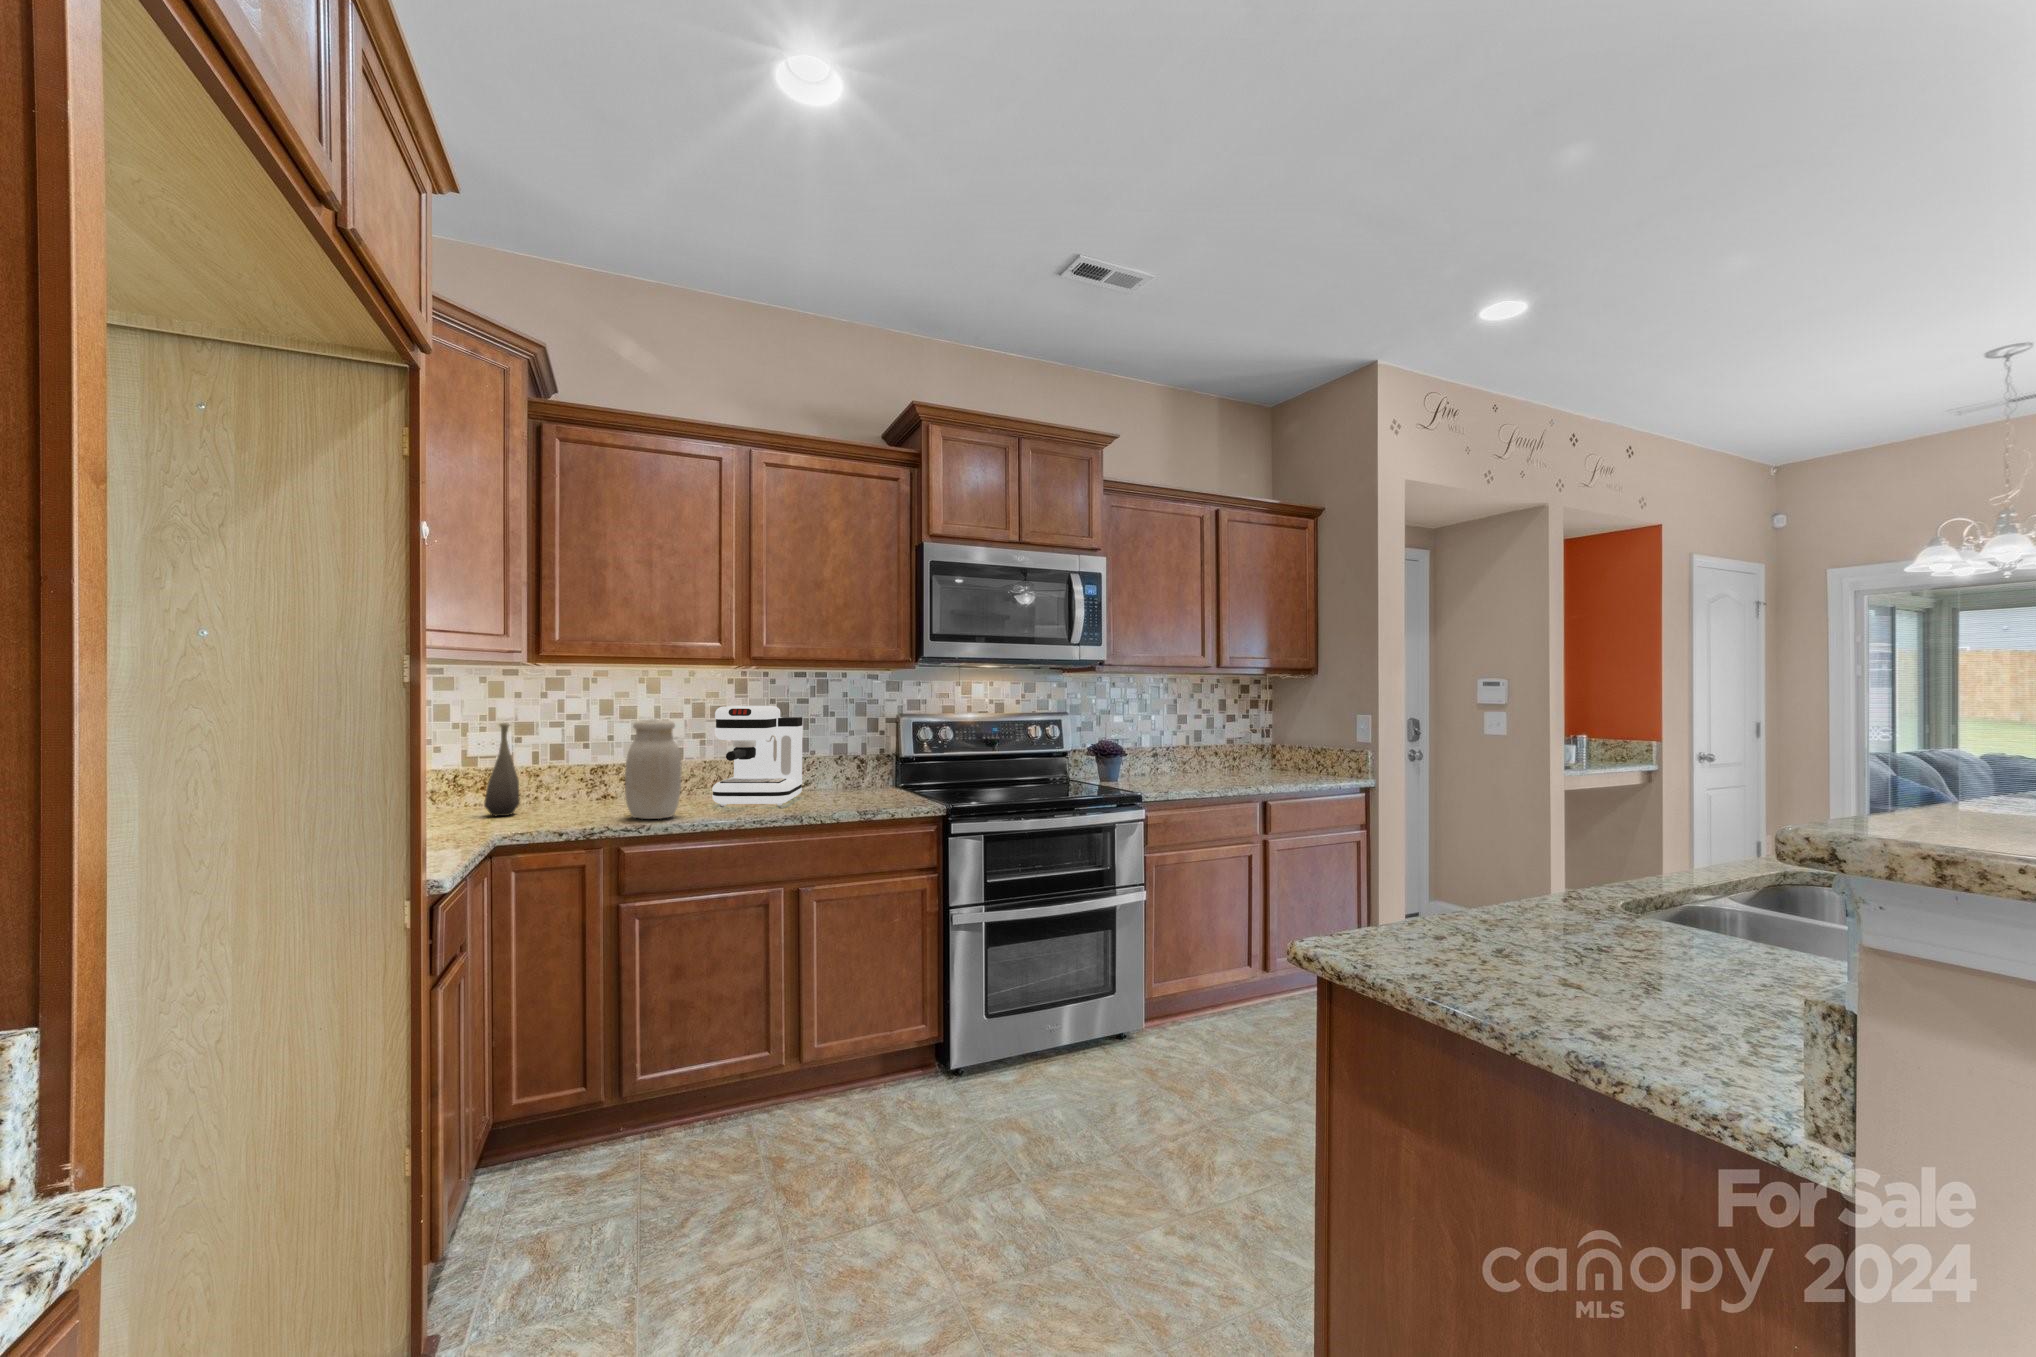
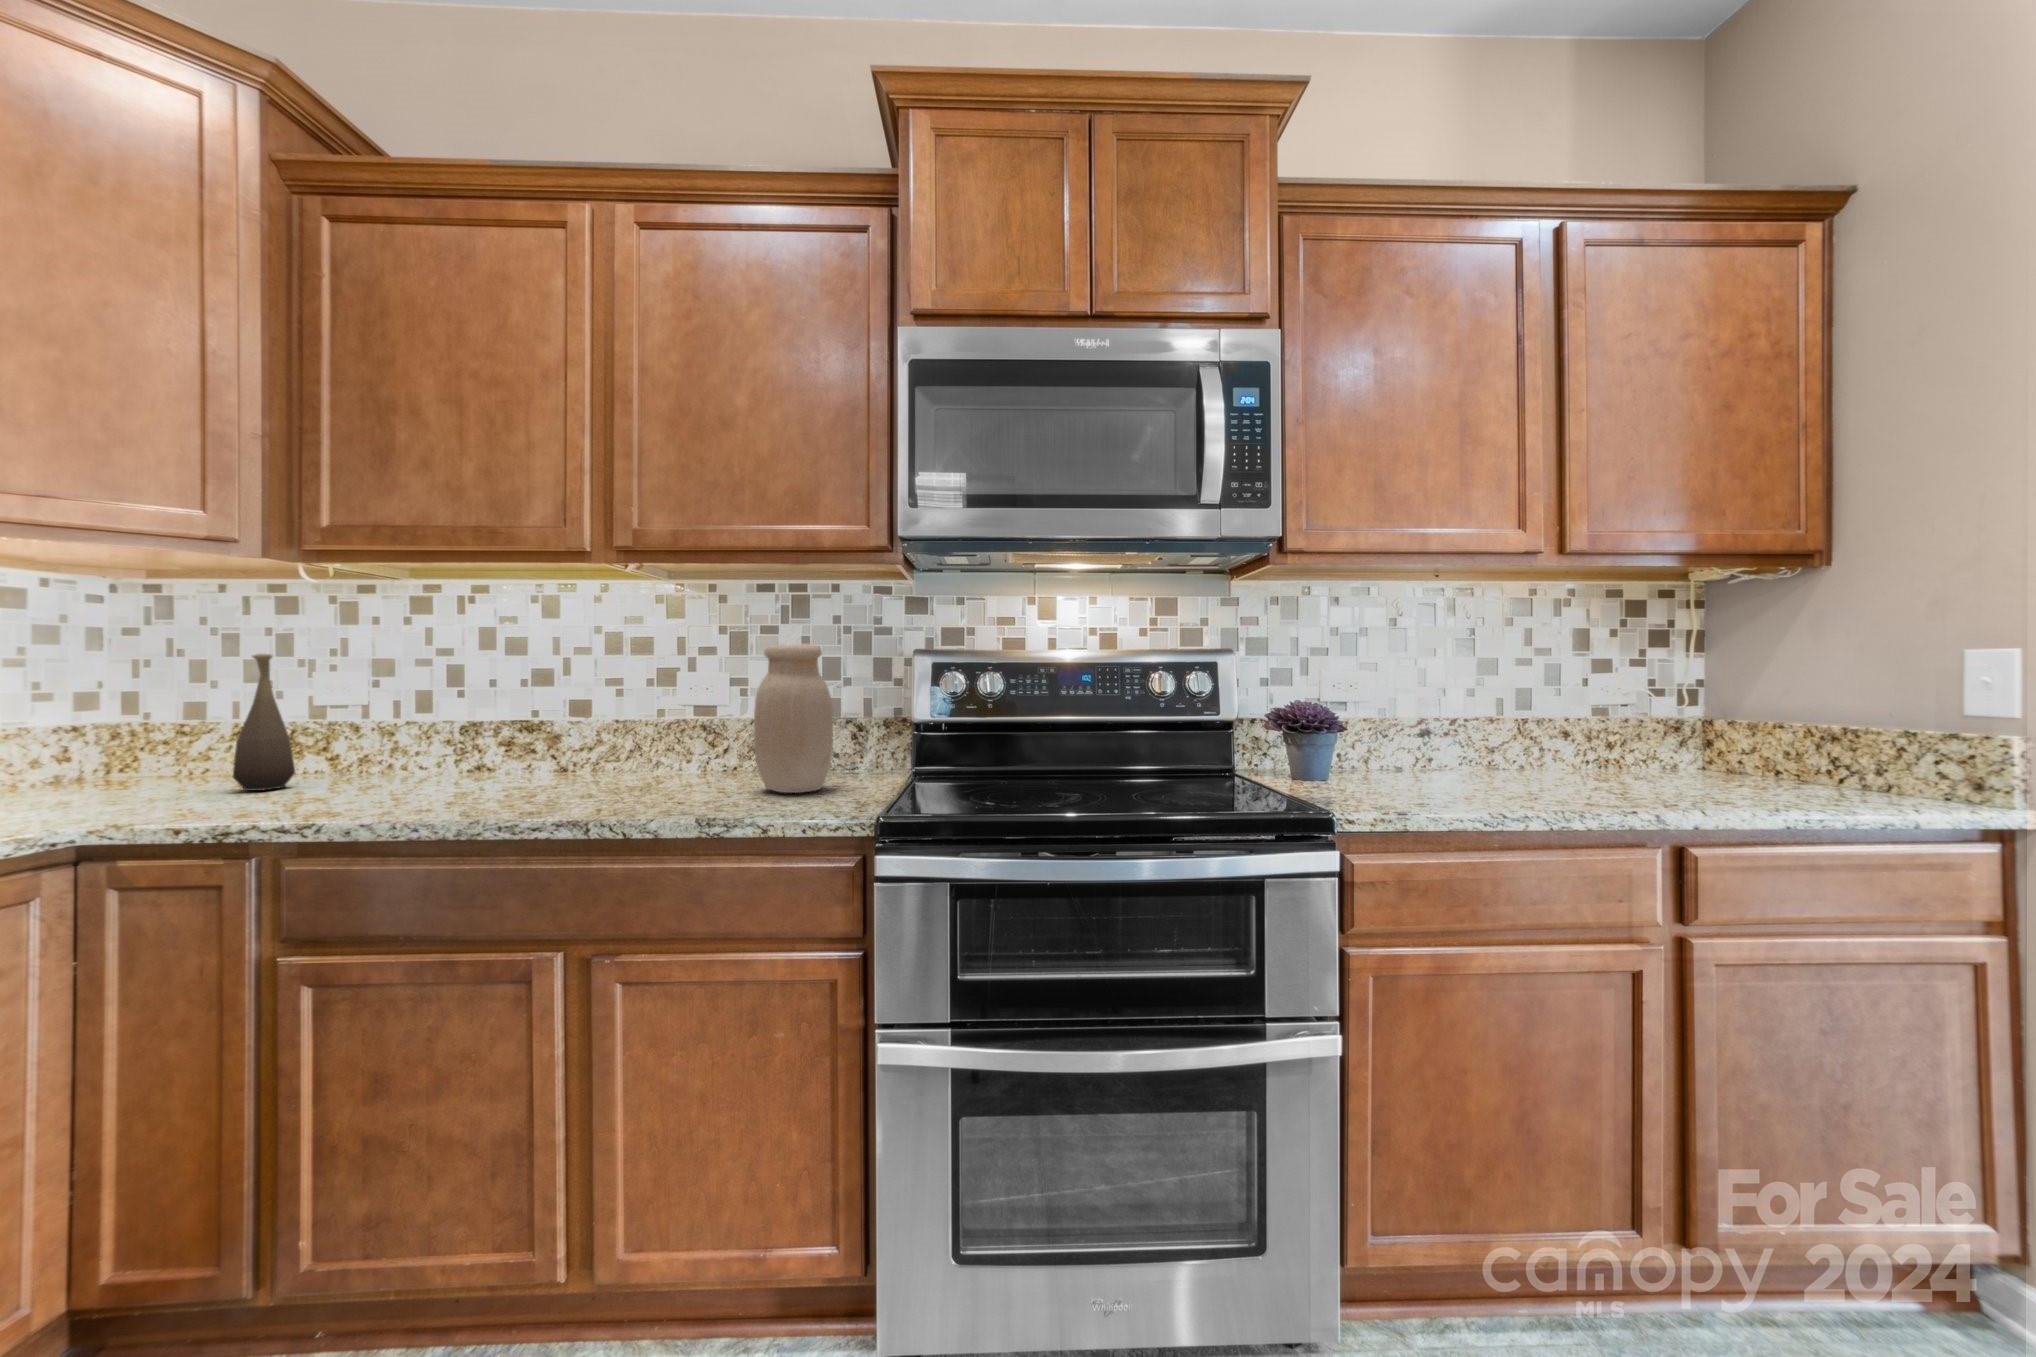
coffee maker: present [712,706,803,806] -> none [511,629,713,797]
jar: present [625,719,682,819] -> present [754,644,833,793]

